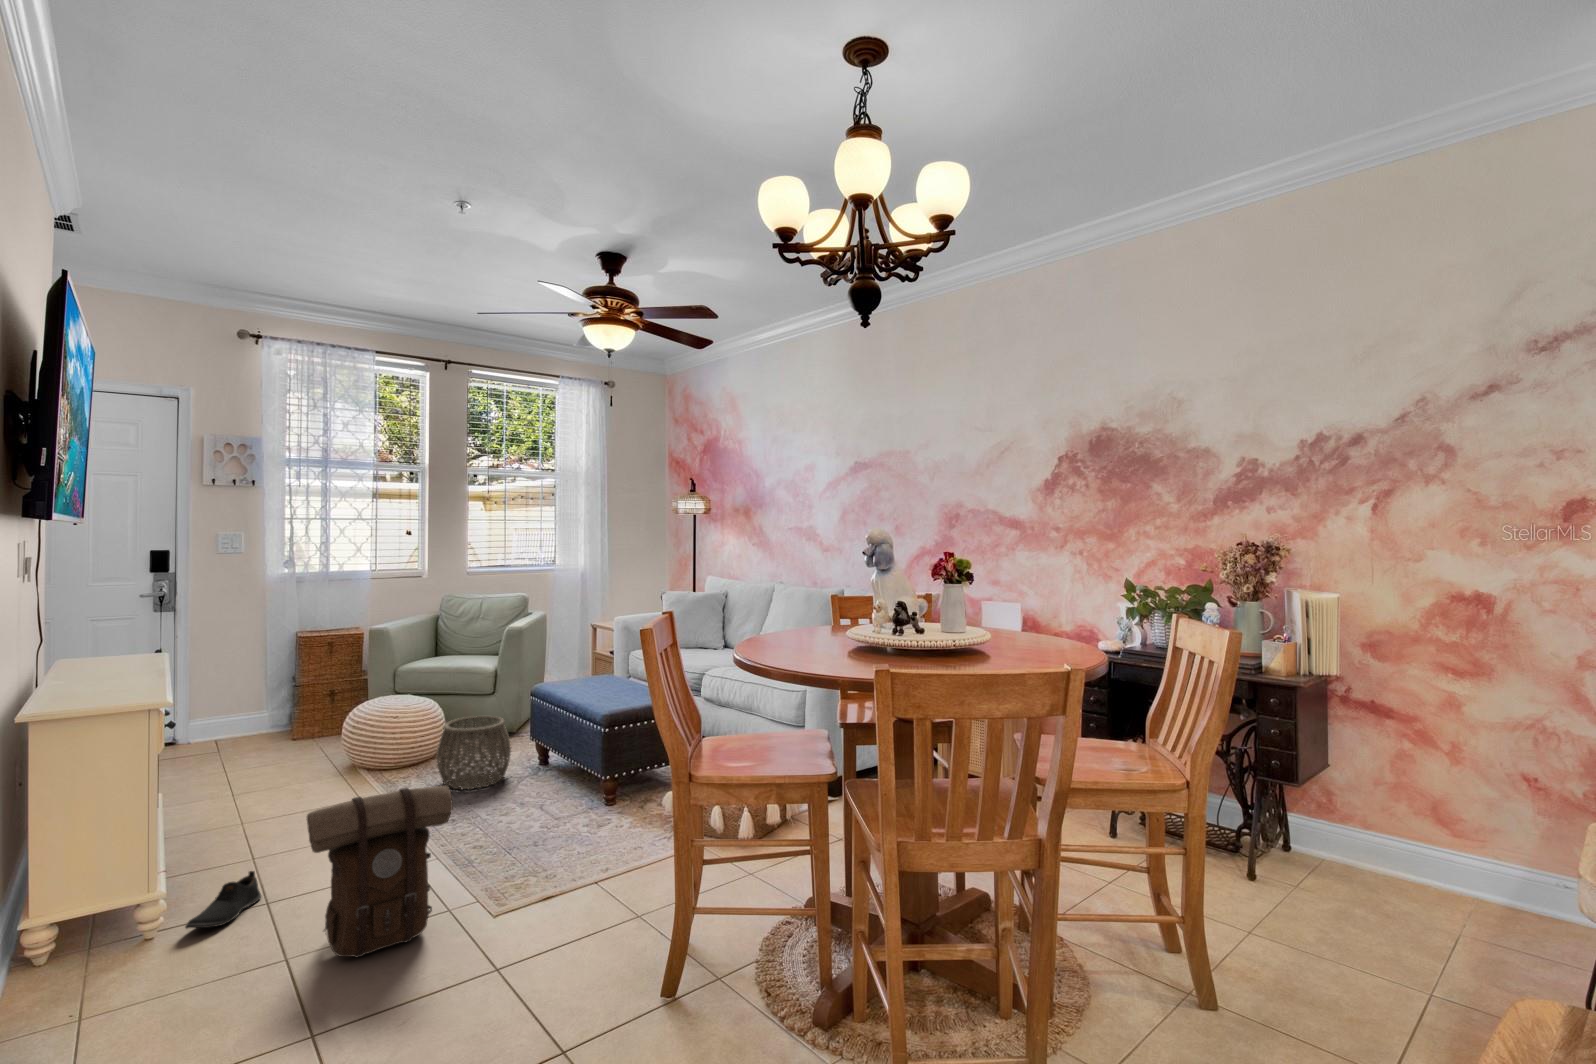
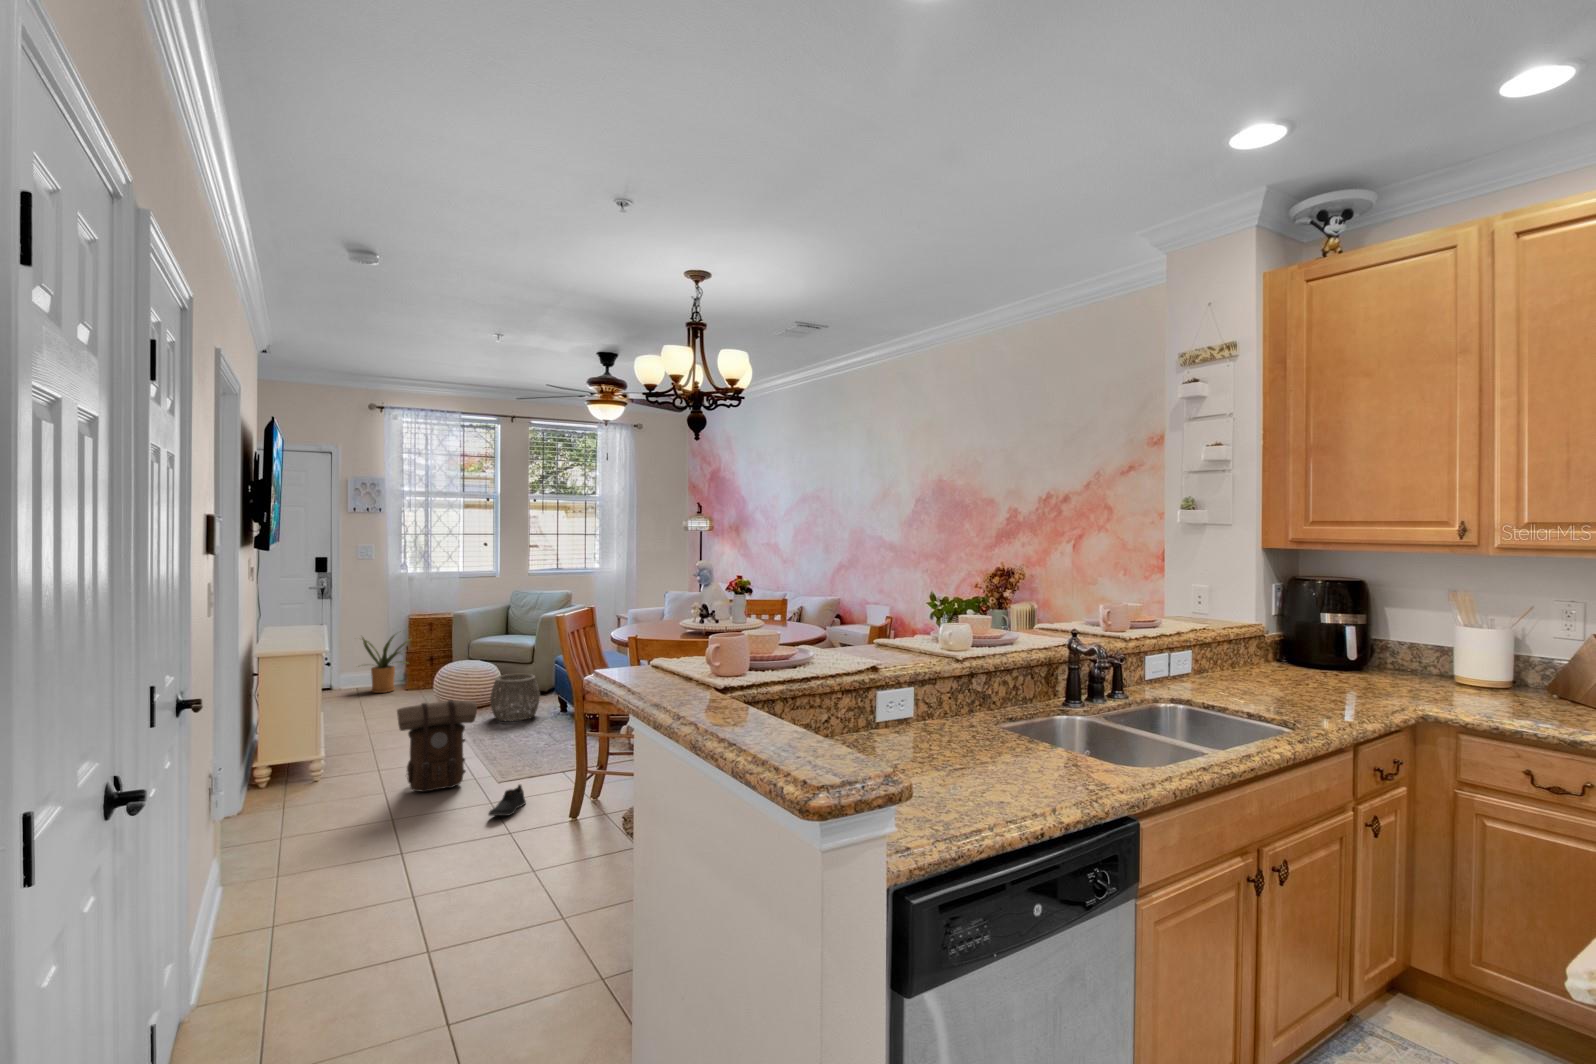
house plant: none [213,654,308,747] -> present [362,631,408,693]
shoe: present [185,871,261,928] -> present [488,785,526,816]

